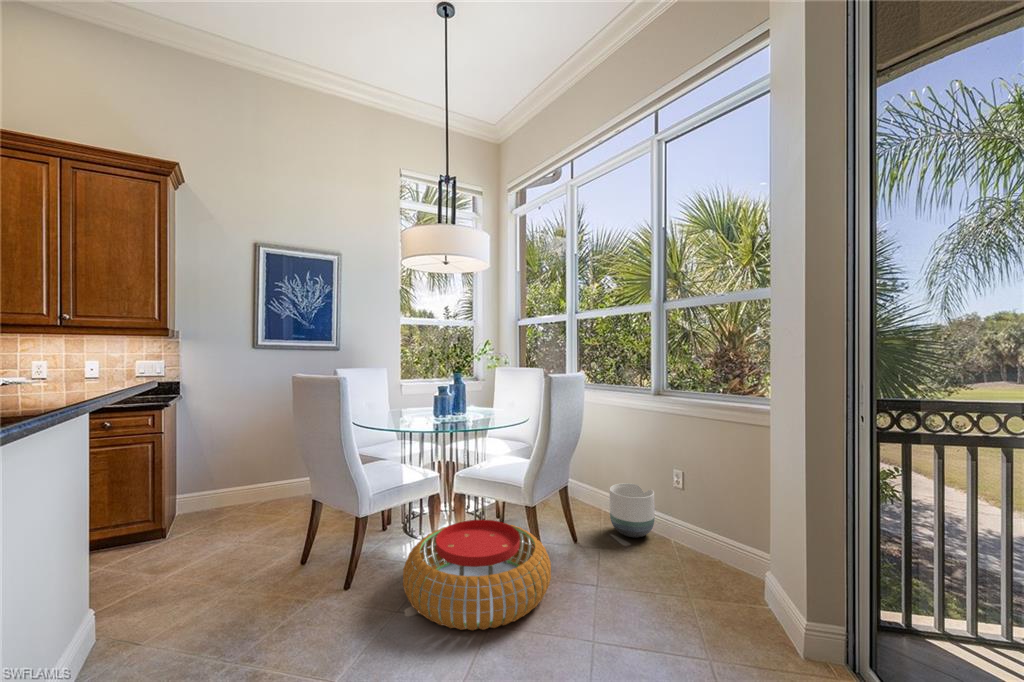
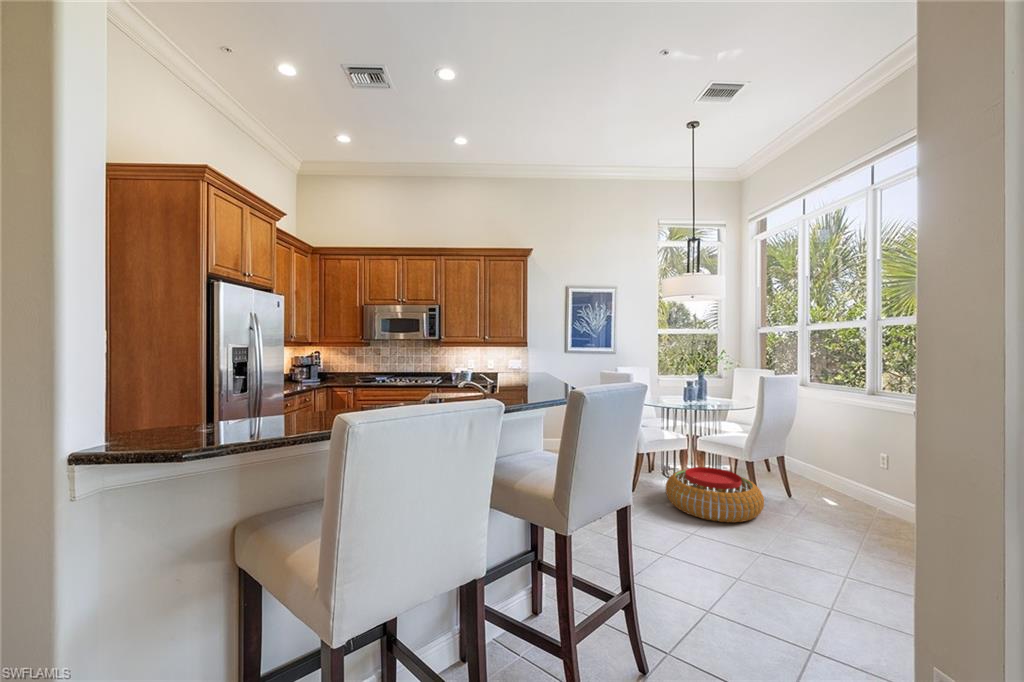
planter: present [610,484,655,537] -> none [828,467,871,508]

